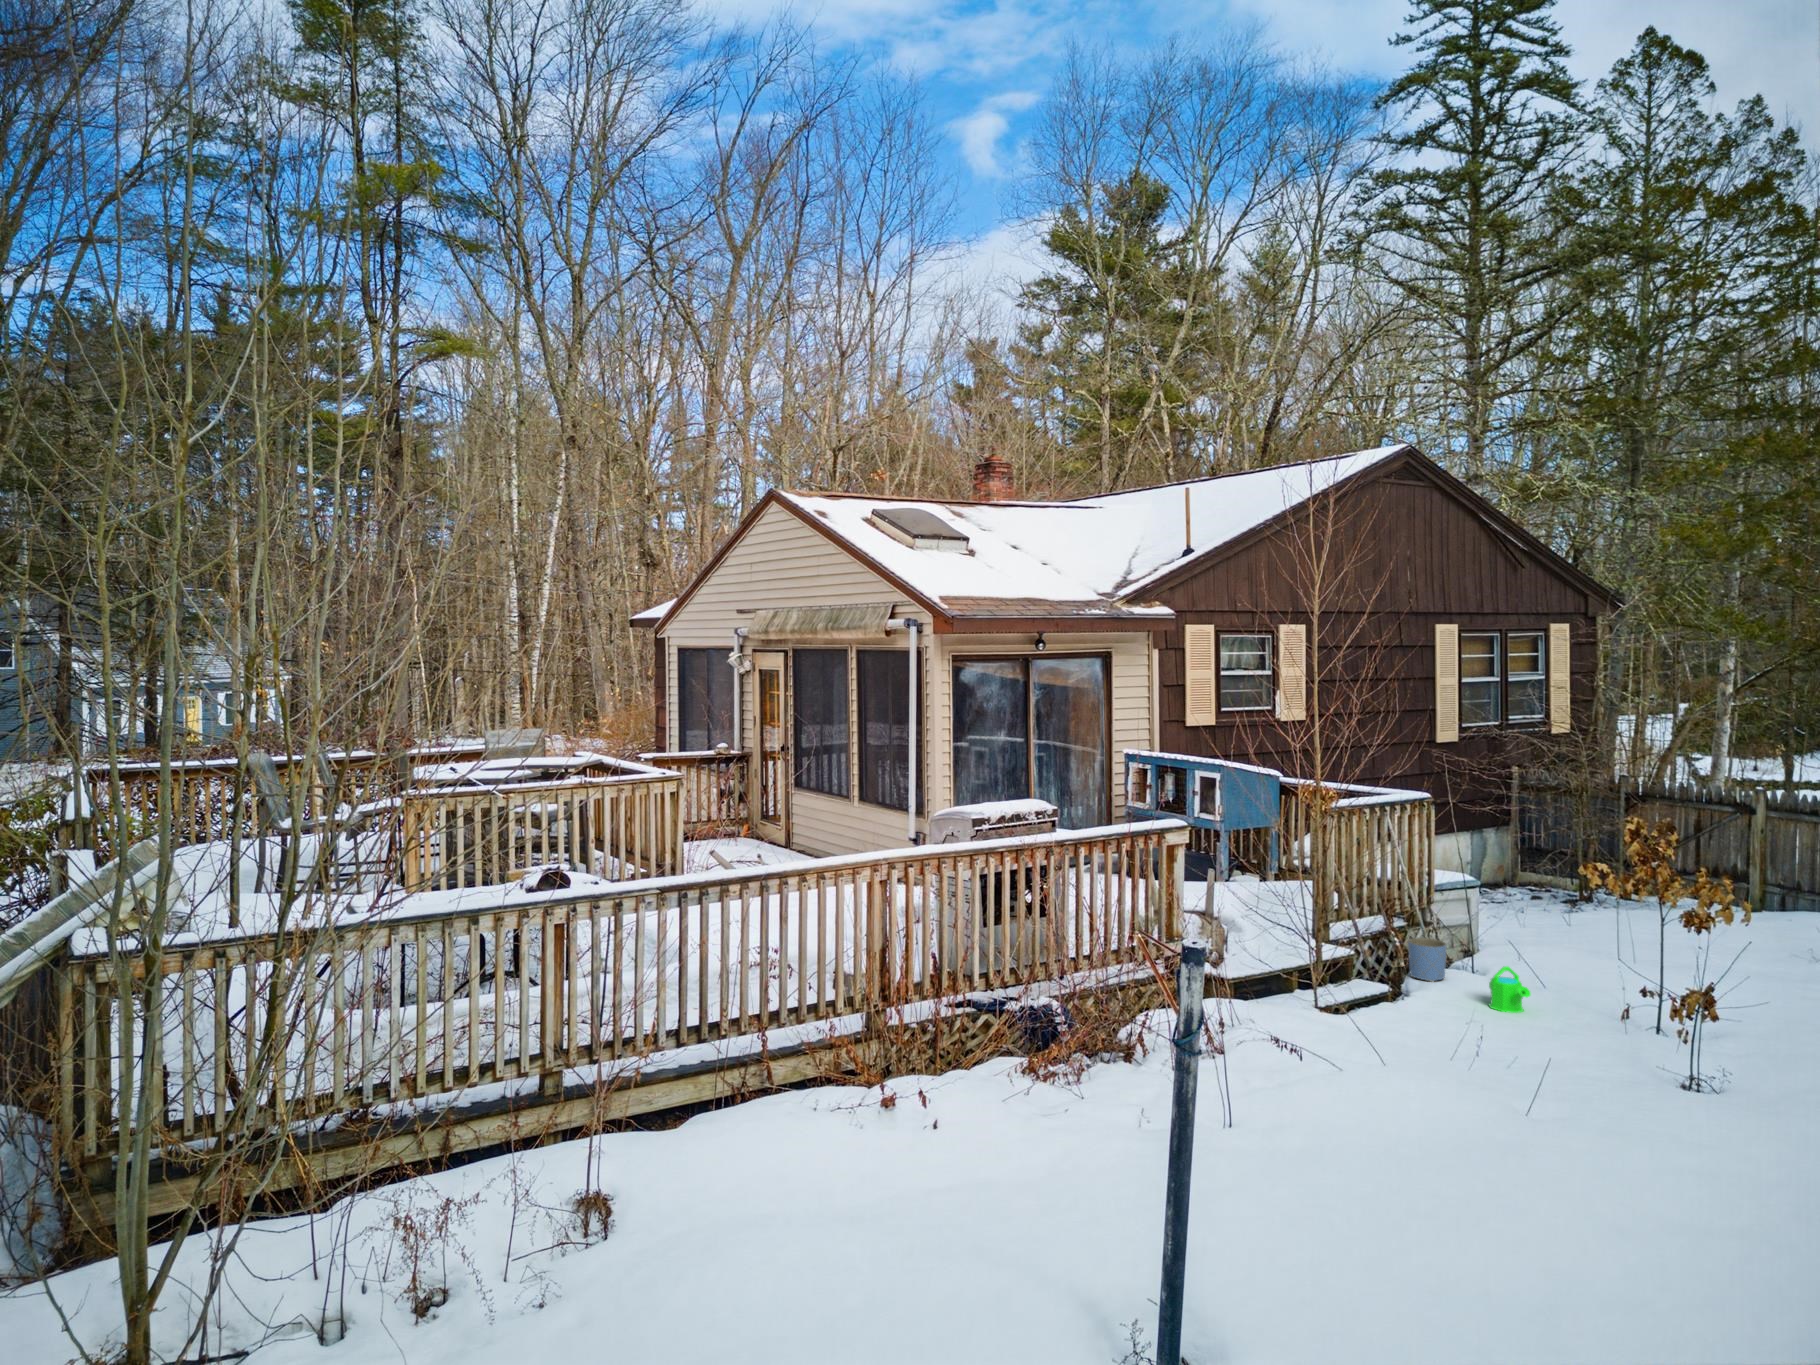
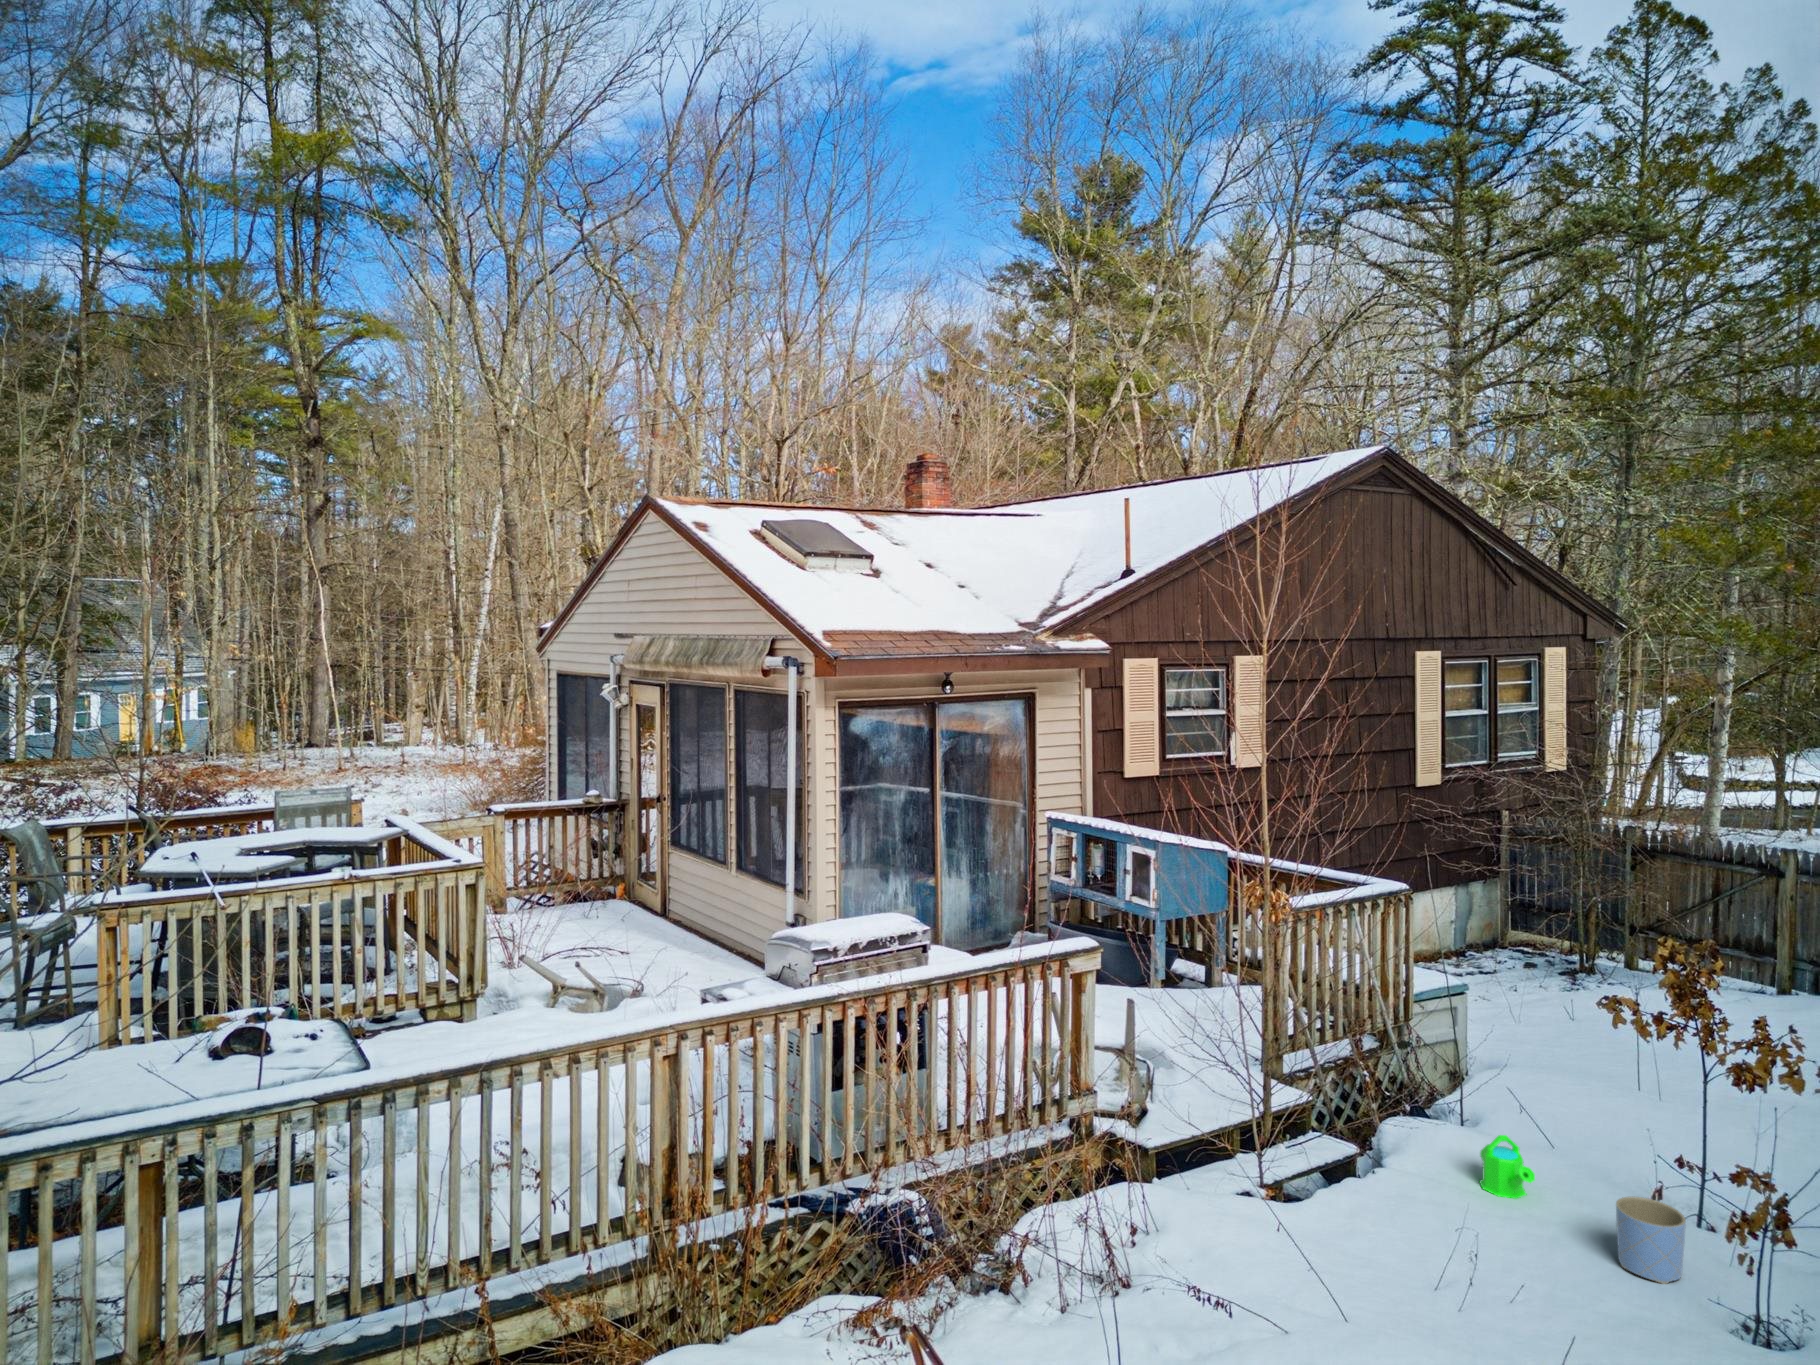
planter: present [1408,938,1447,982] -> present [1616,1196,1686,1284]

